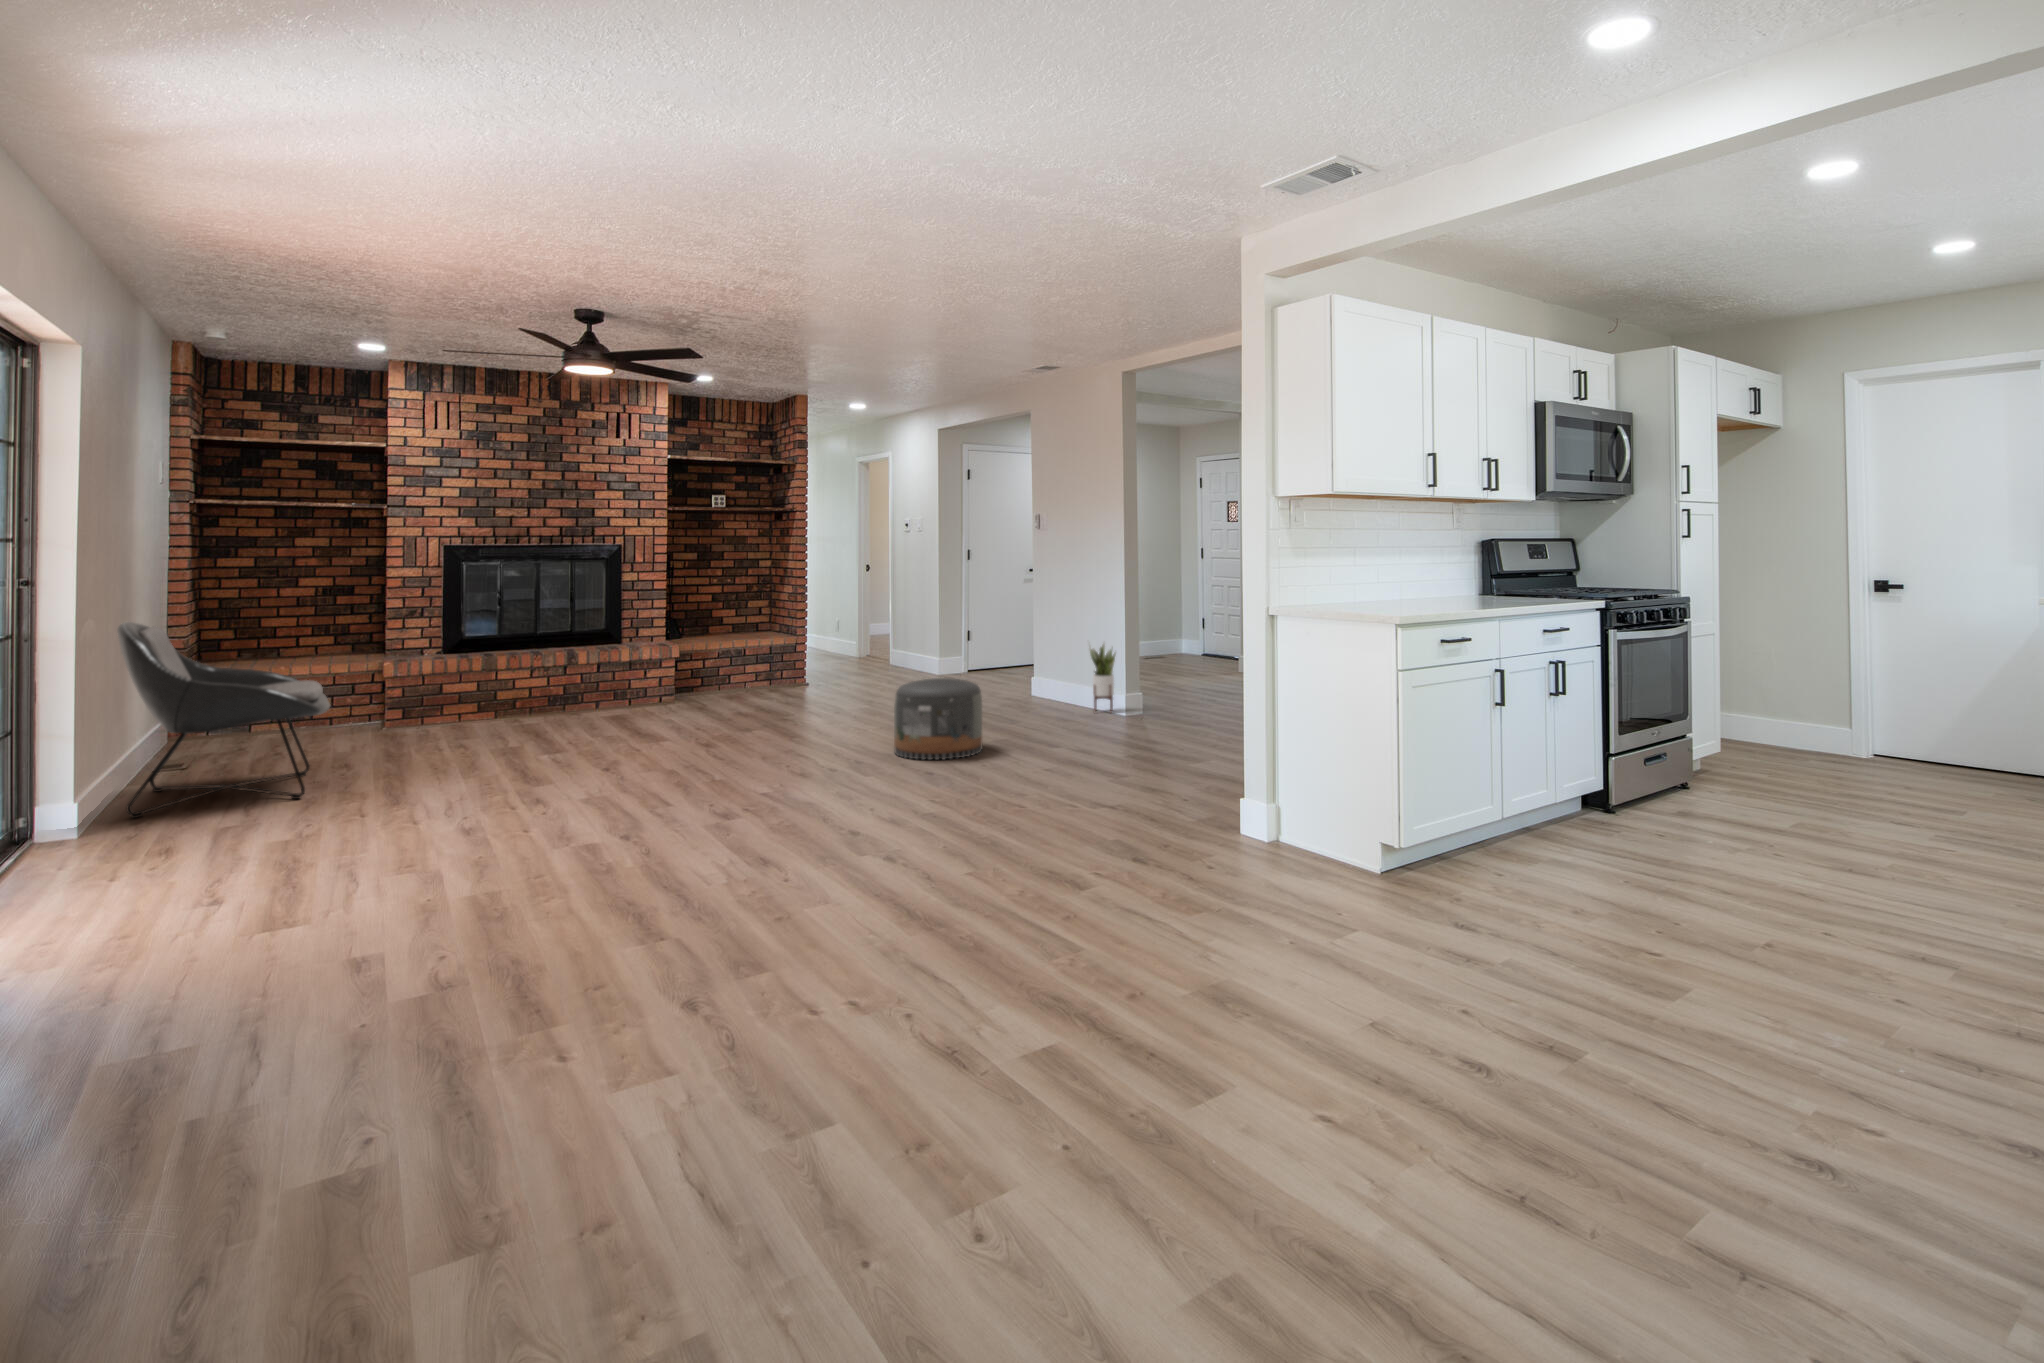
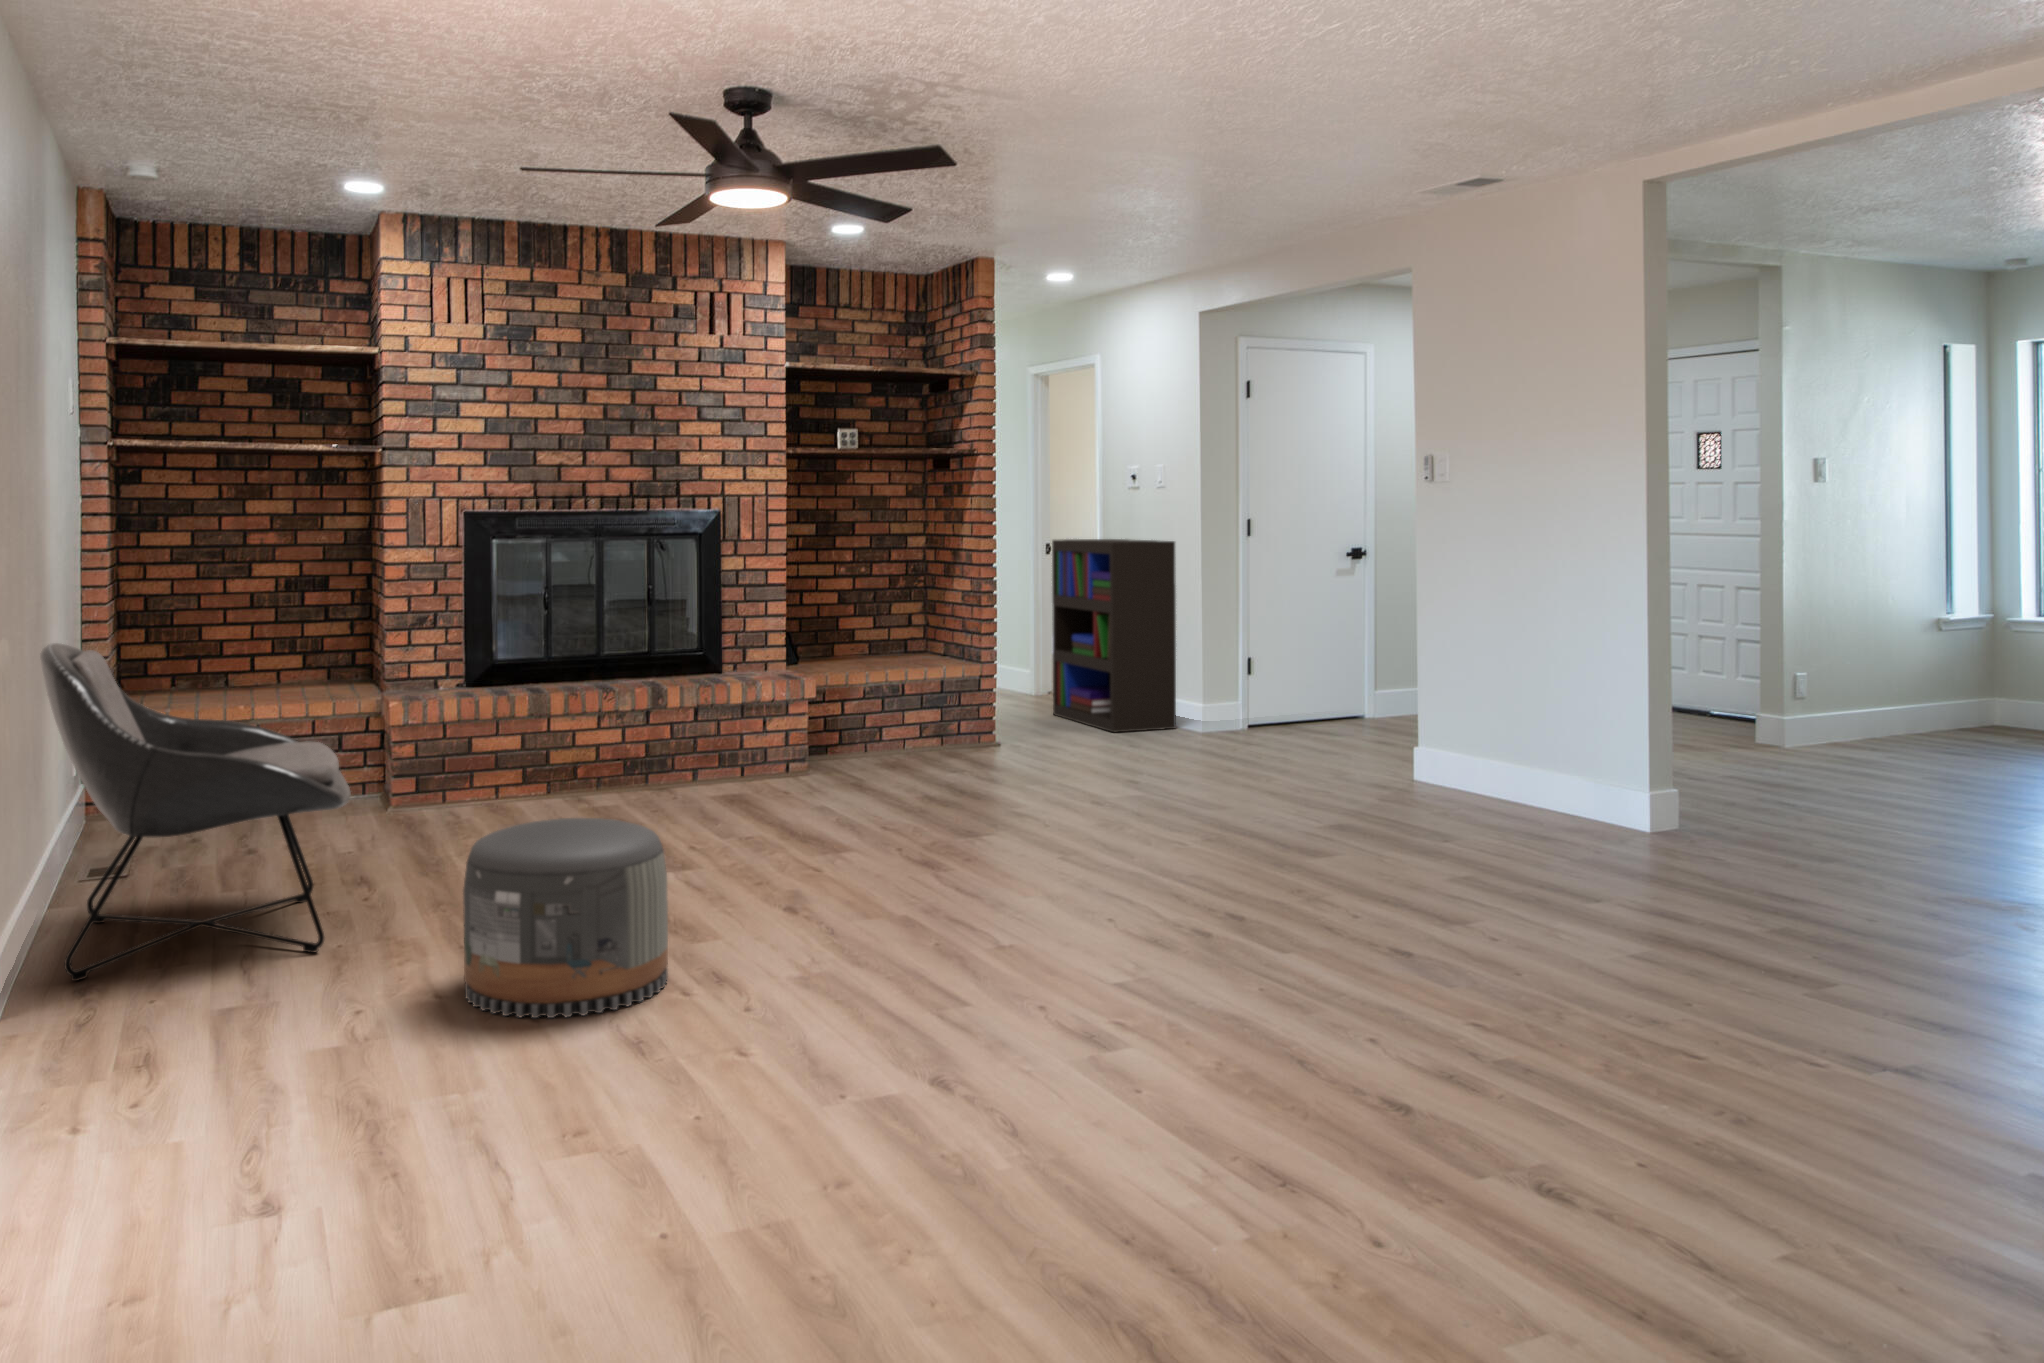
bookshelf: none [853,563,920,677] -> present [1052,539,1176,732]
potted plant: present [1090,643,1116,711] -> none [1567,686,1630,825]
pouf: present [894,678,982,760] -> present [463,818,668,1018]

